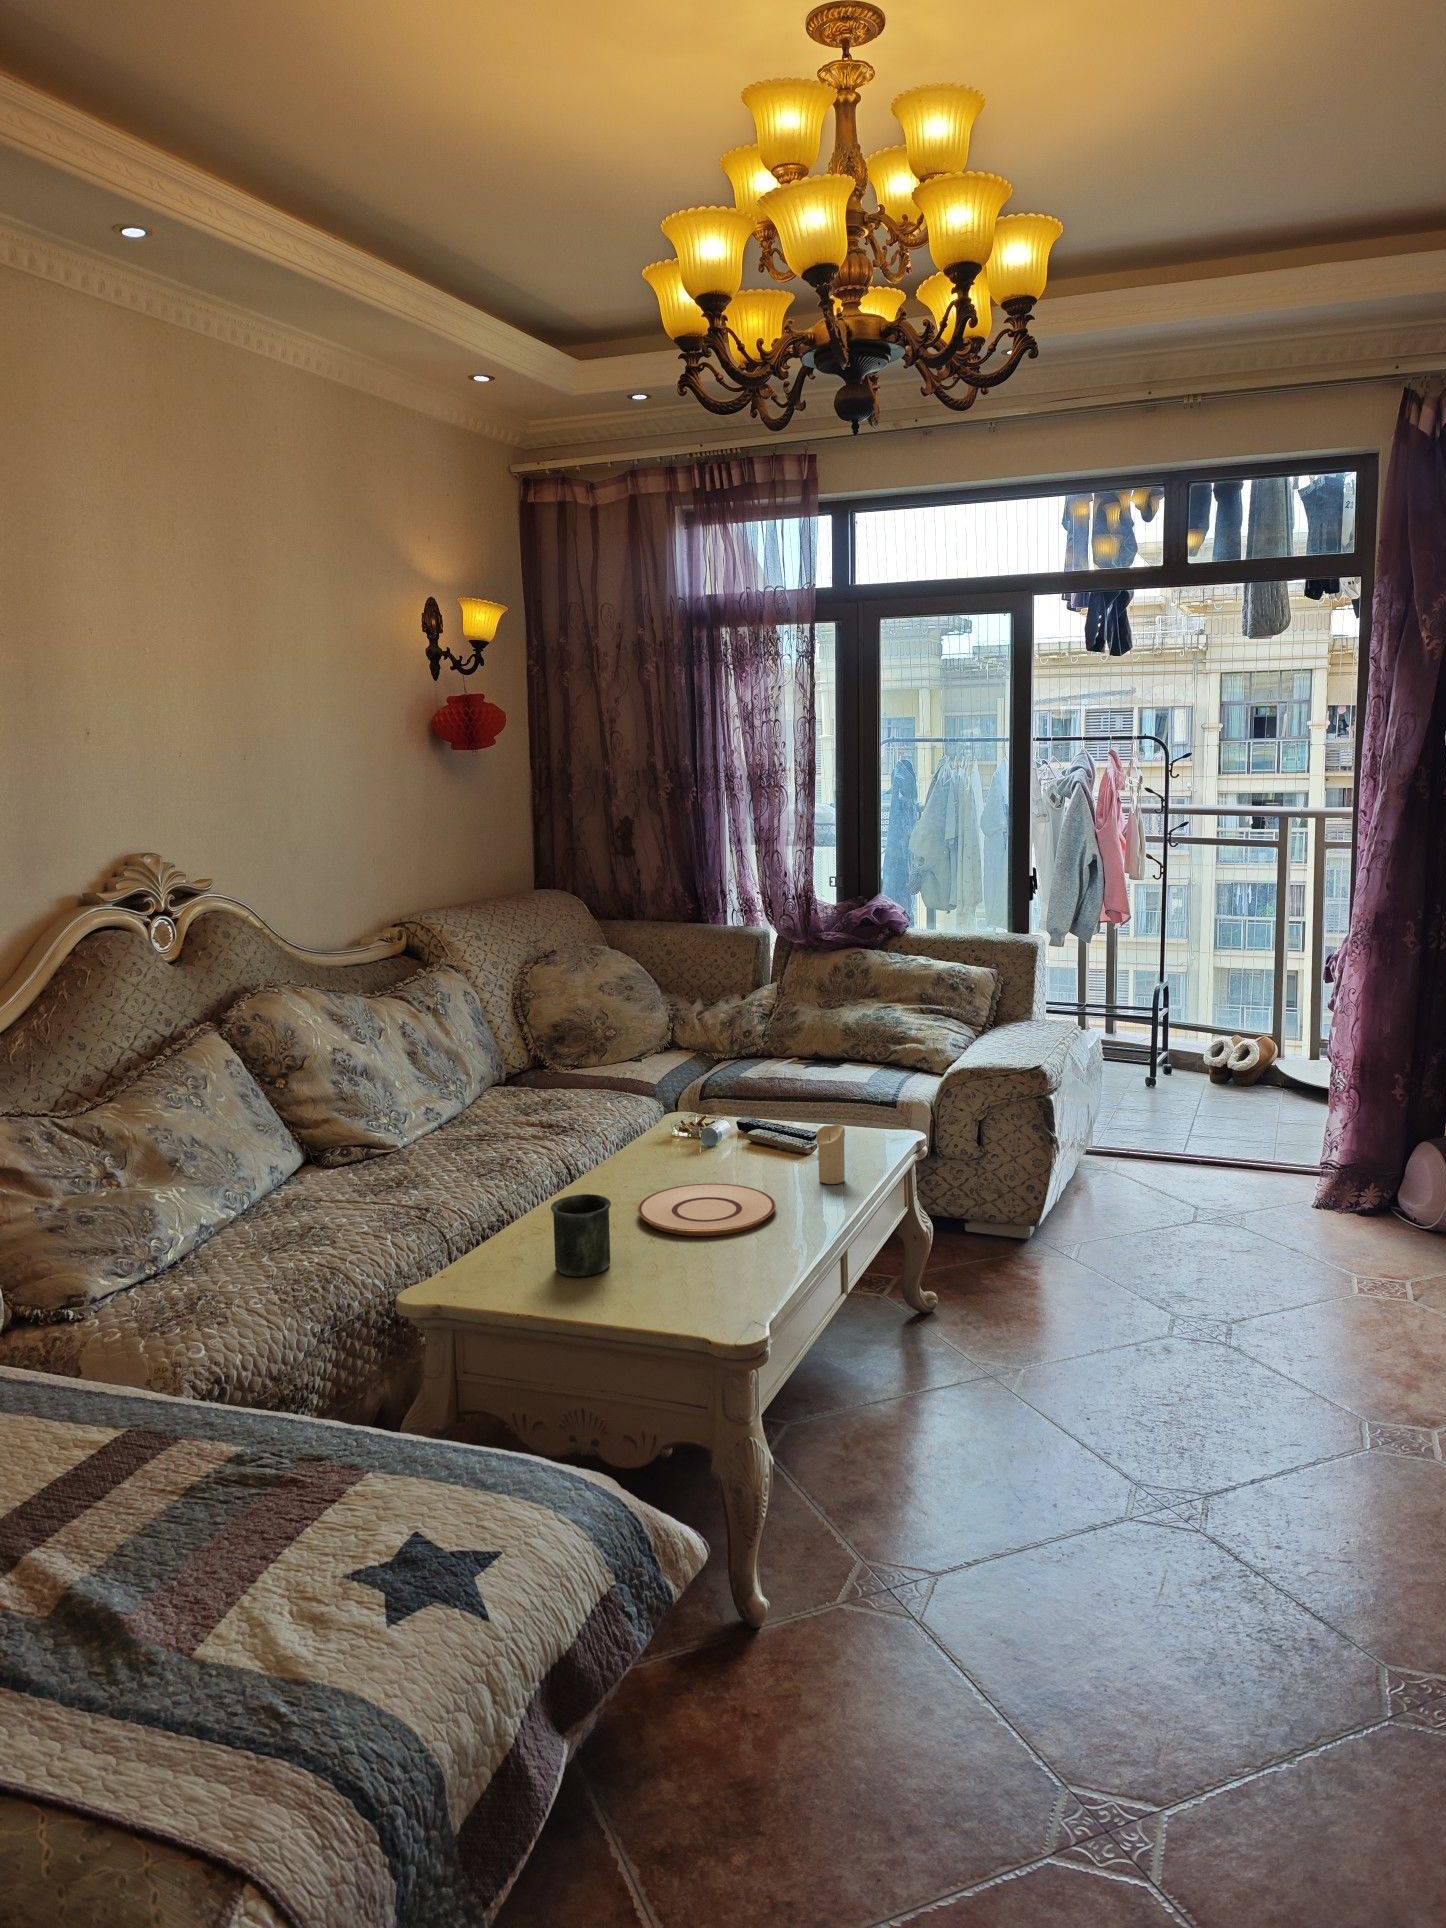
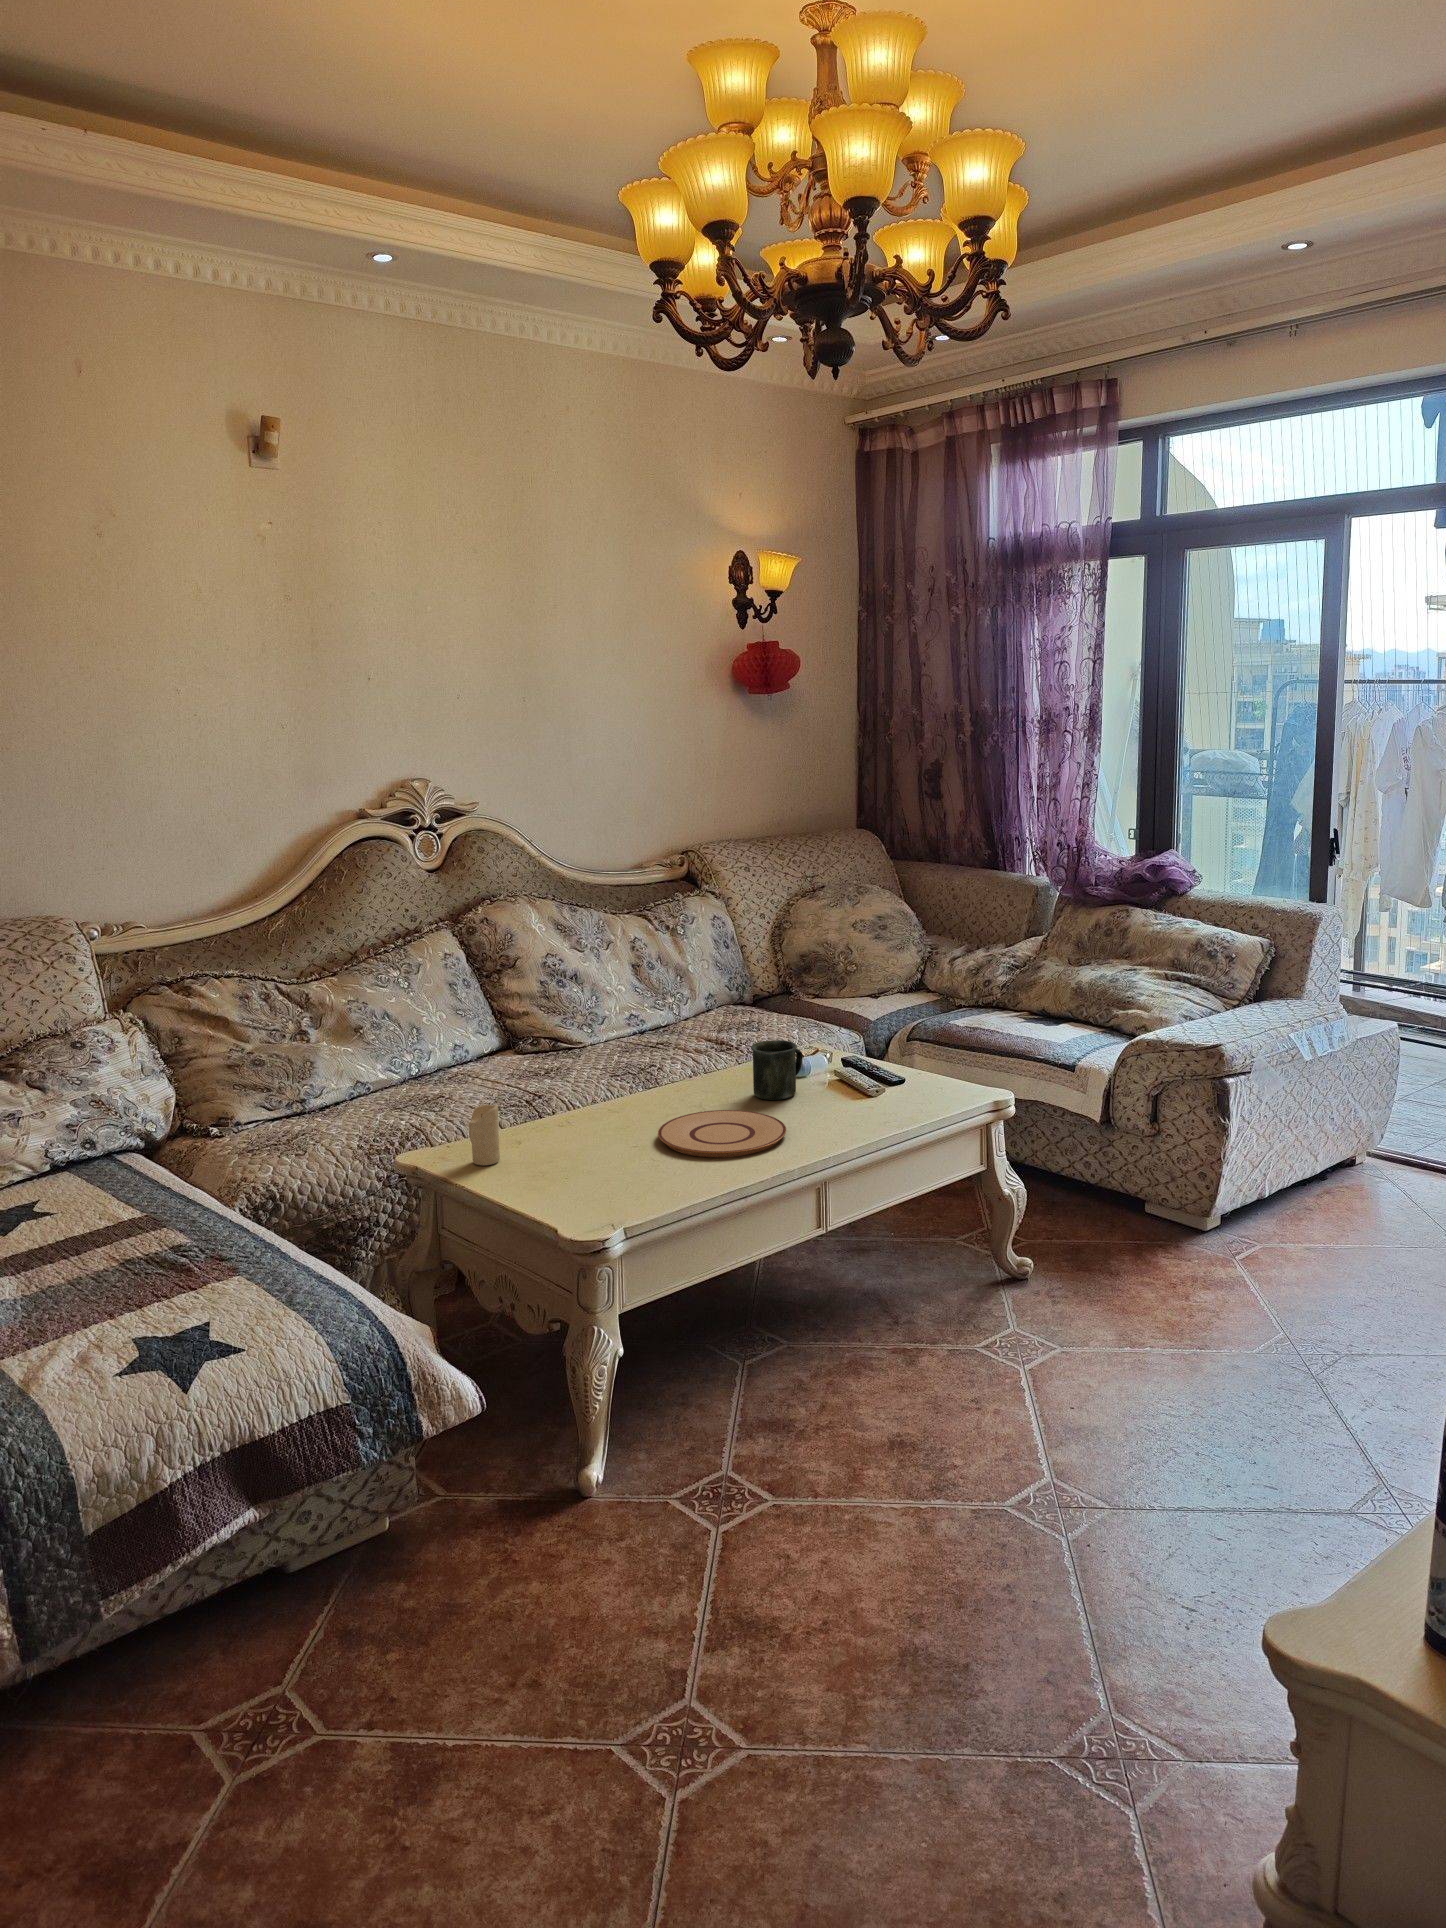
candle: present [816,1124,845,1184] -> present [468,1105,500,1165]
mug: present [551,1194,611,1276] -> present [751,1040,803,1100]

